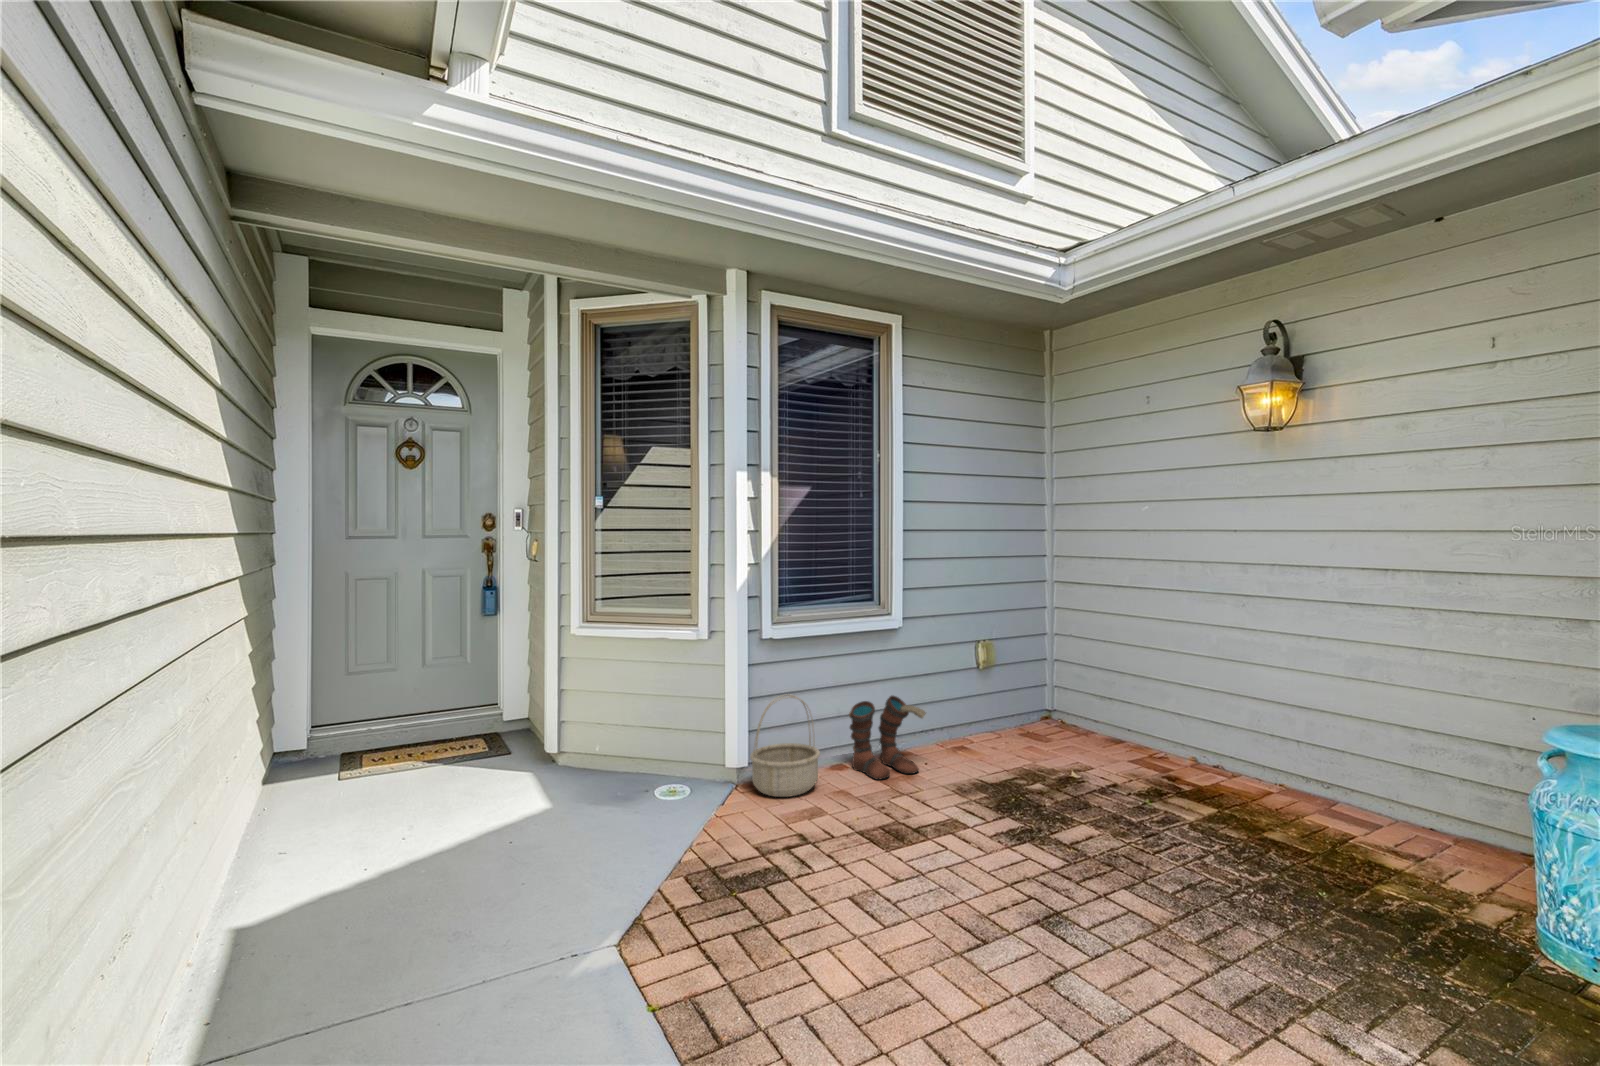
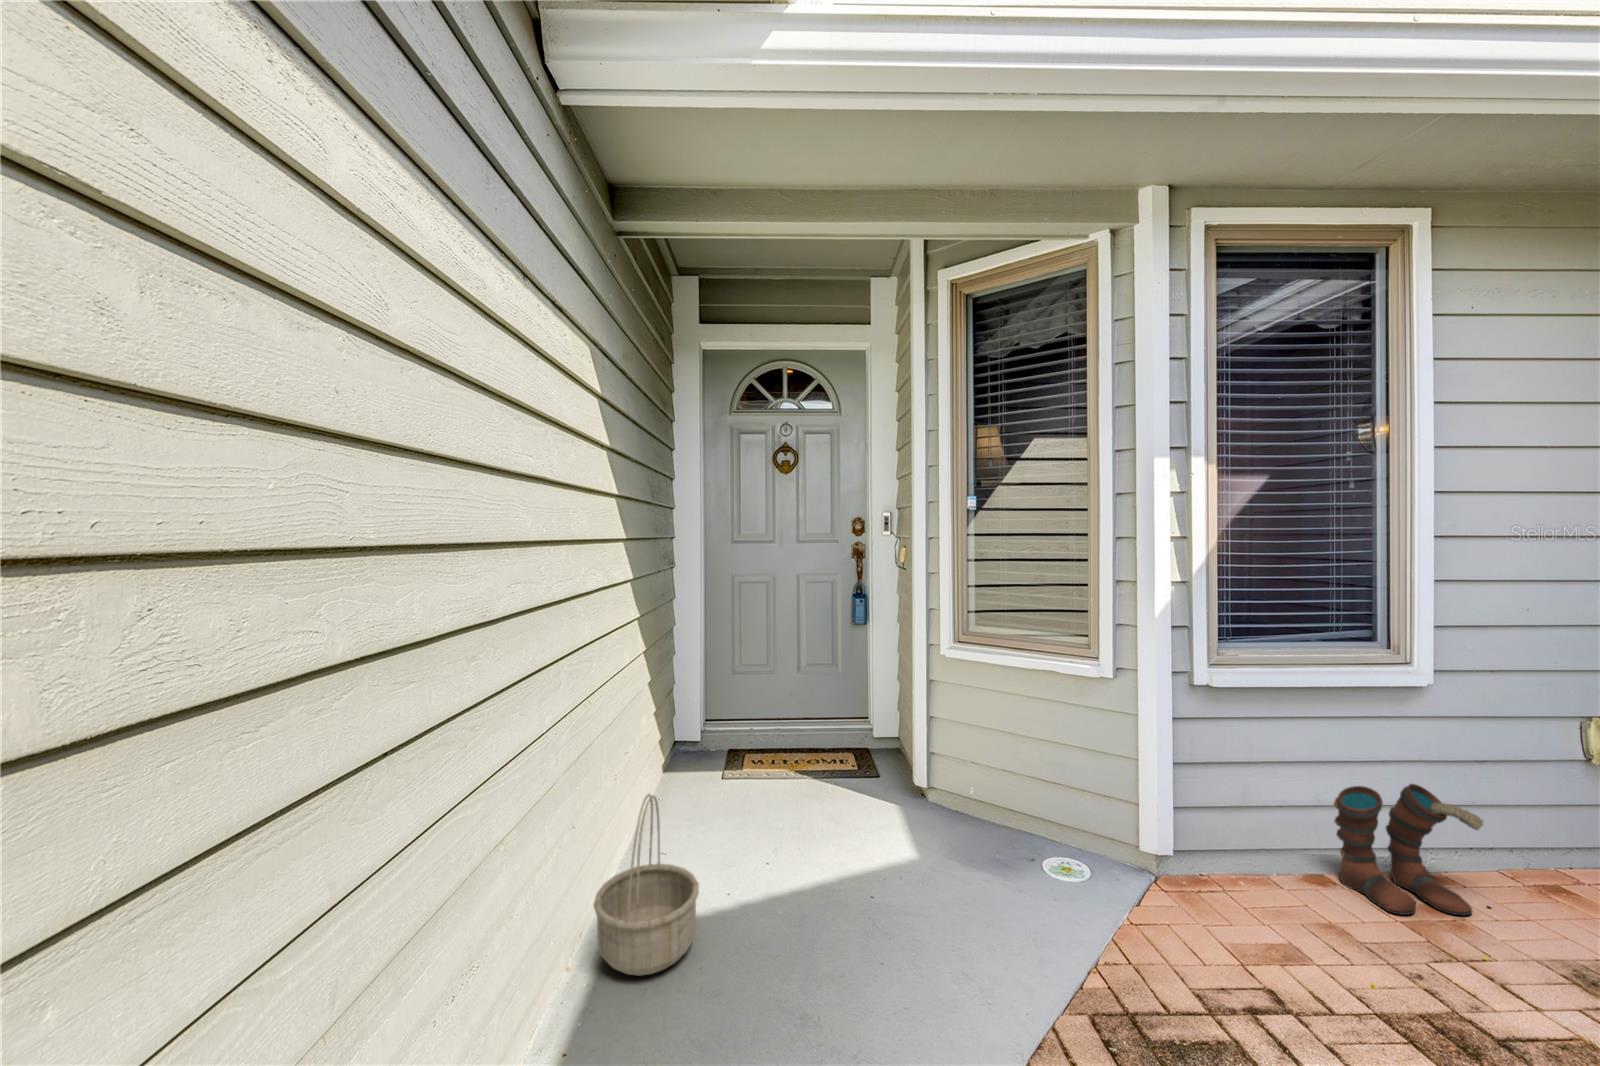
basket: present [750,694,820,797] -> present [594,794,699,976]

